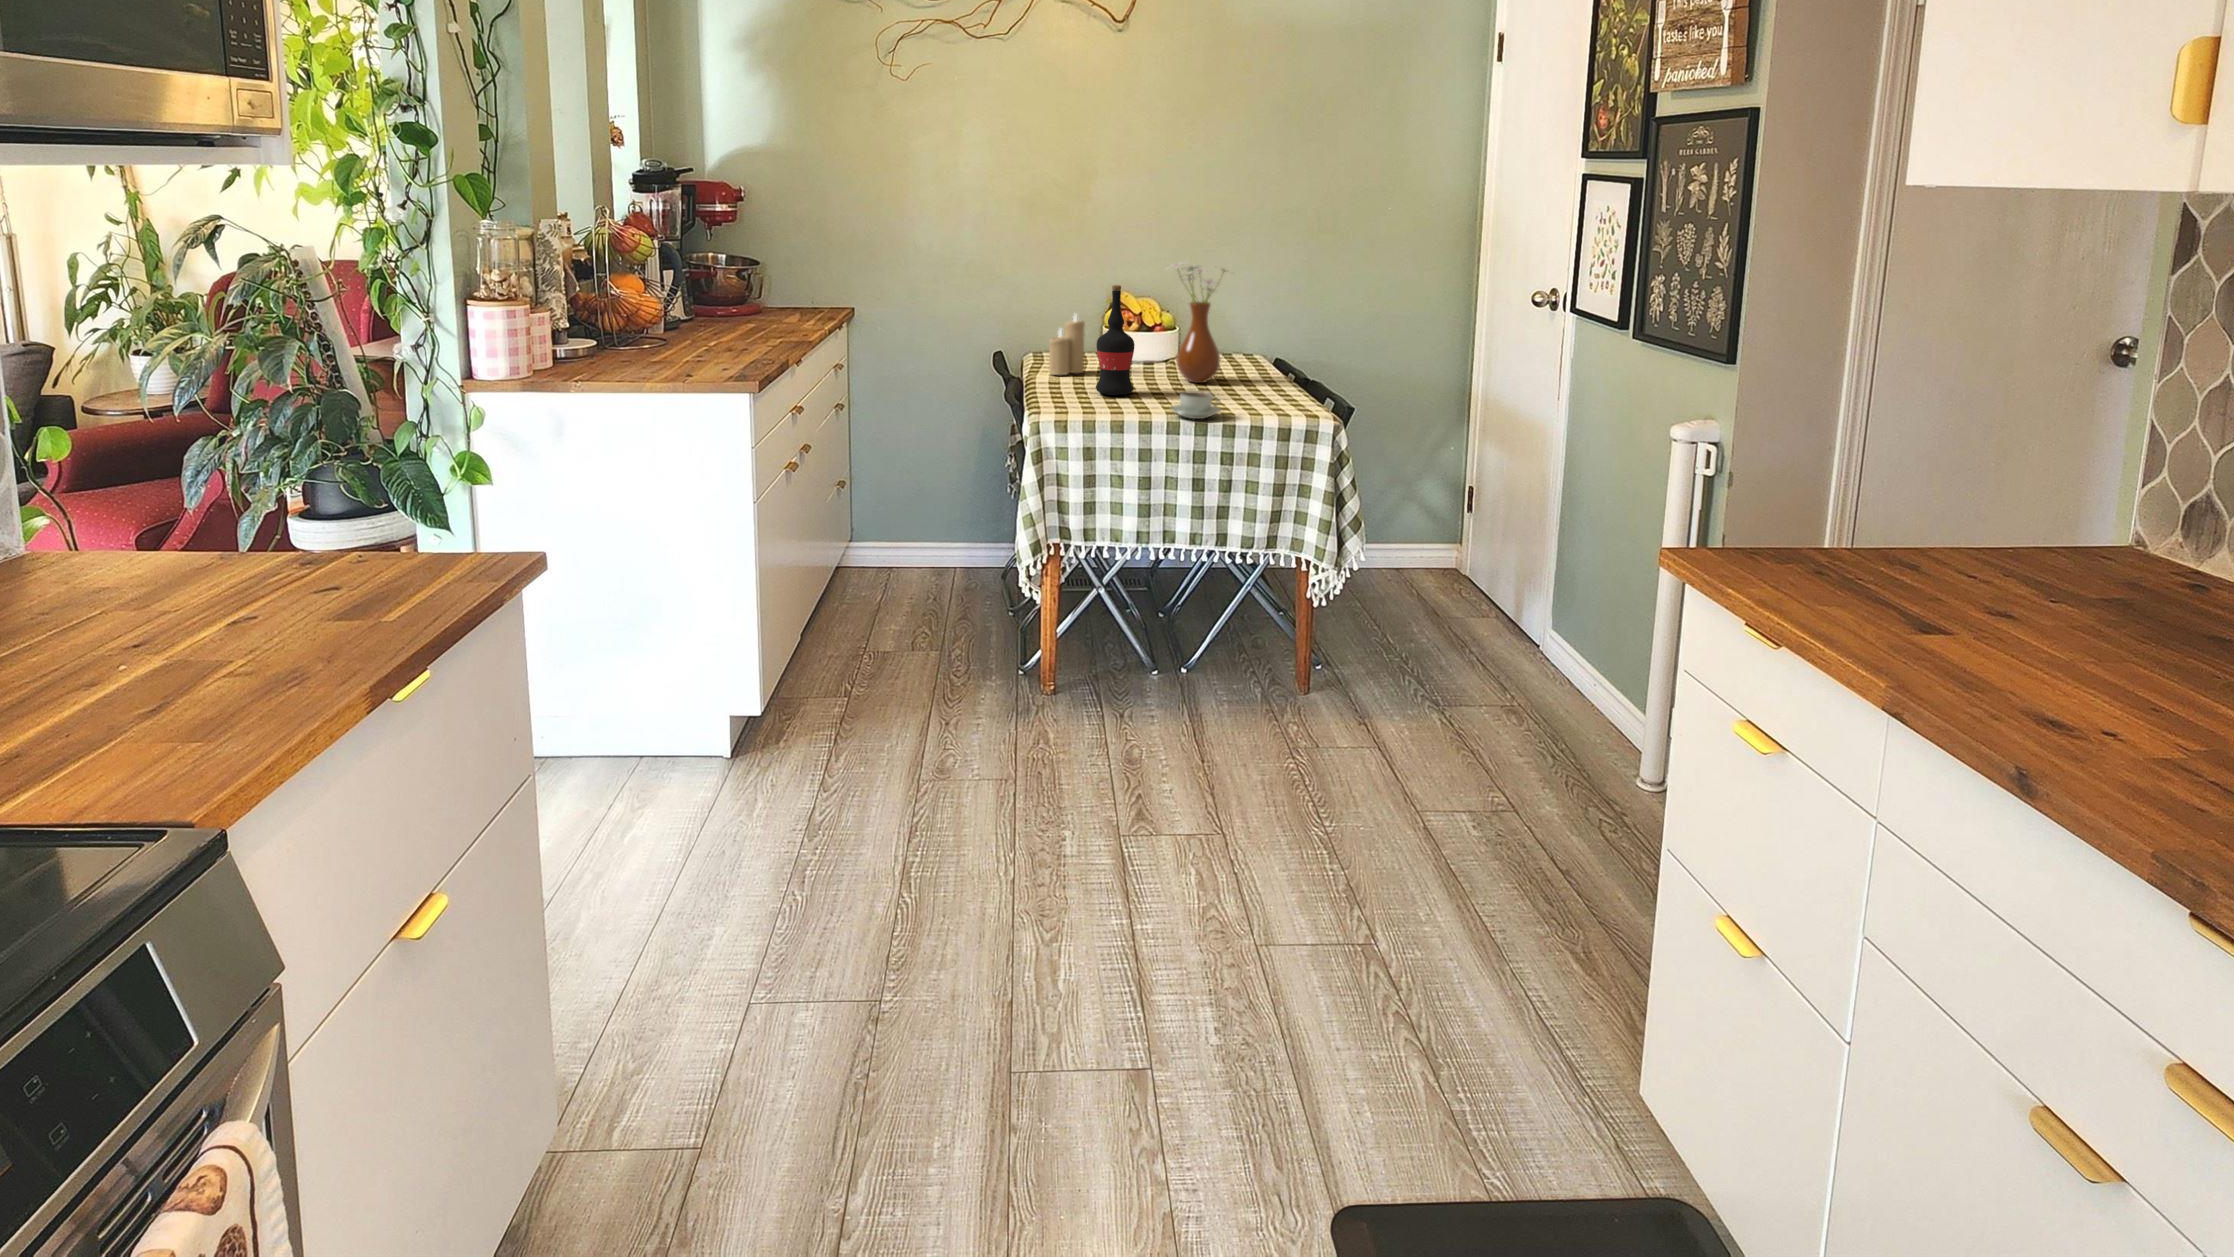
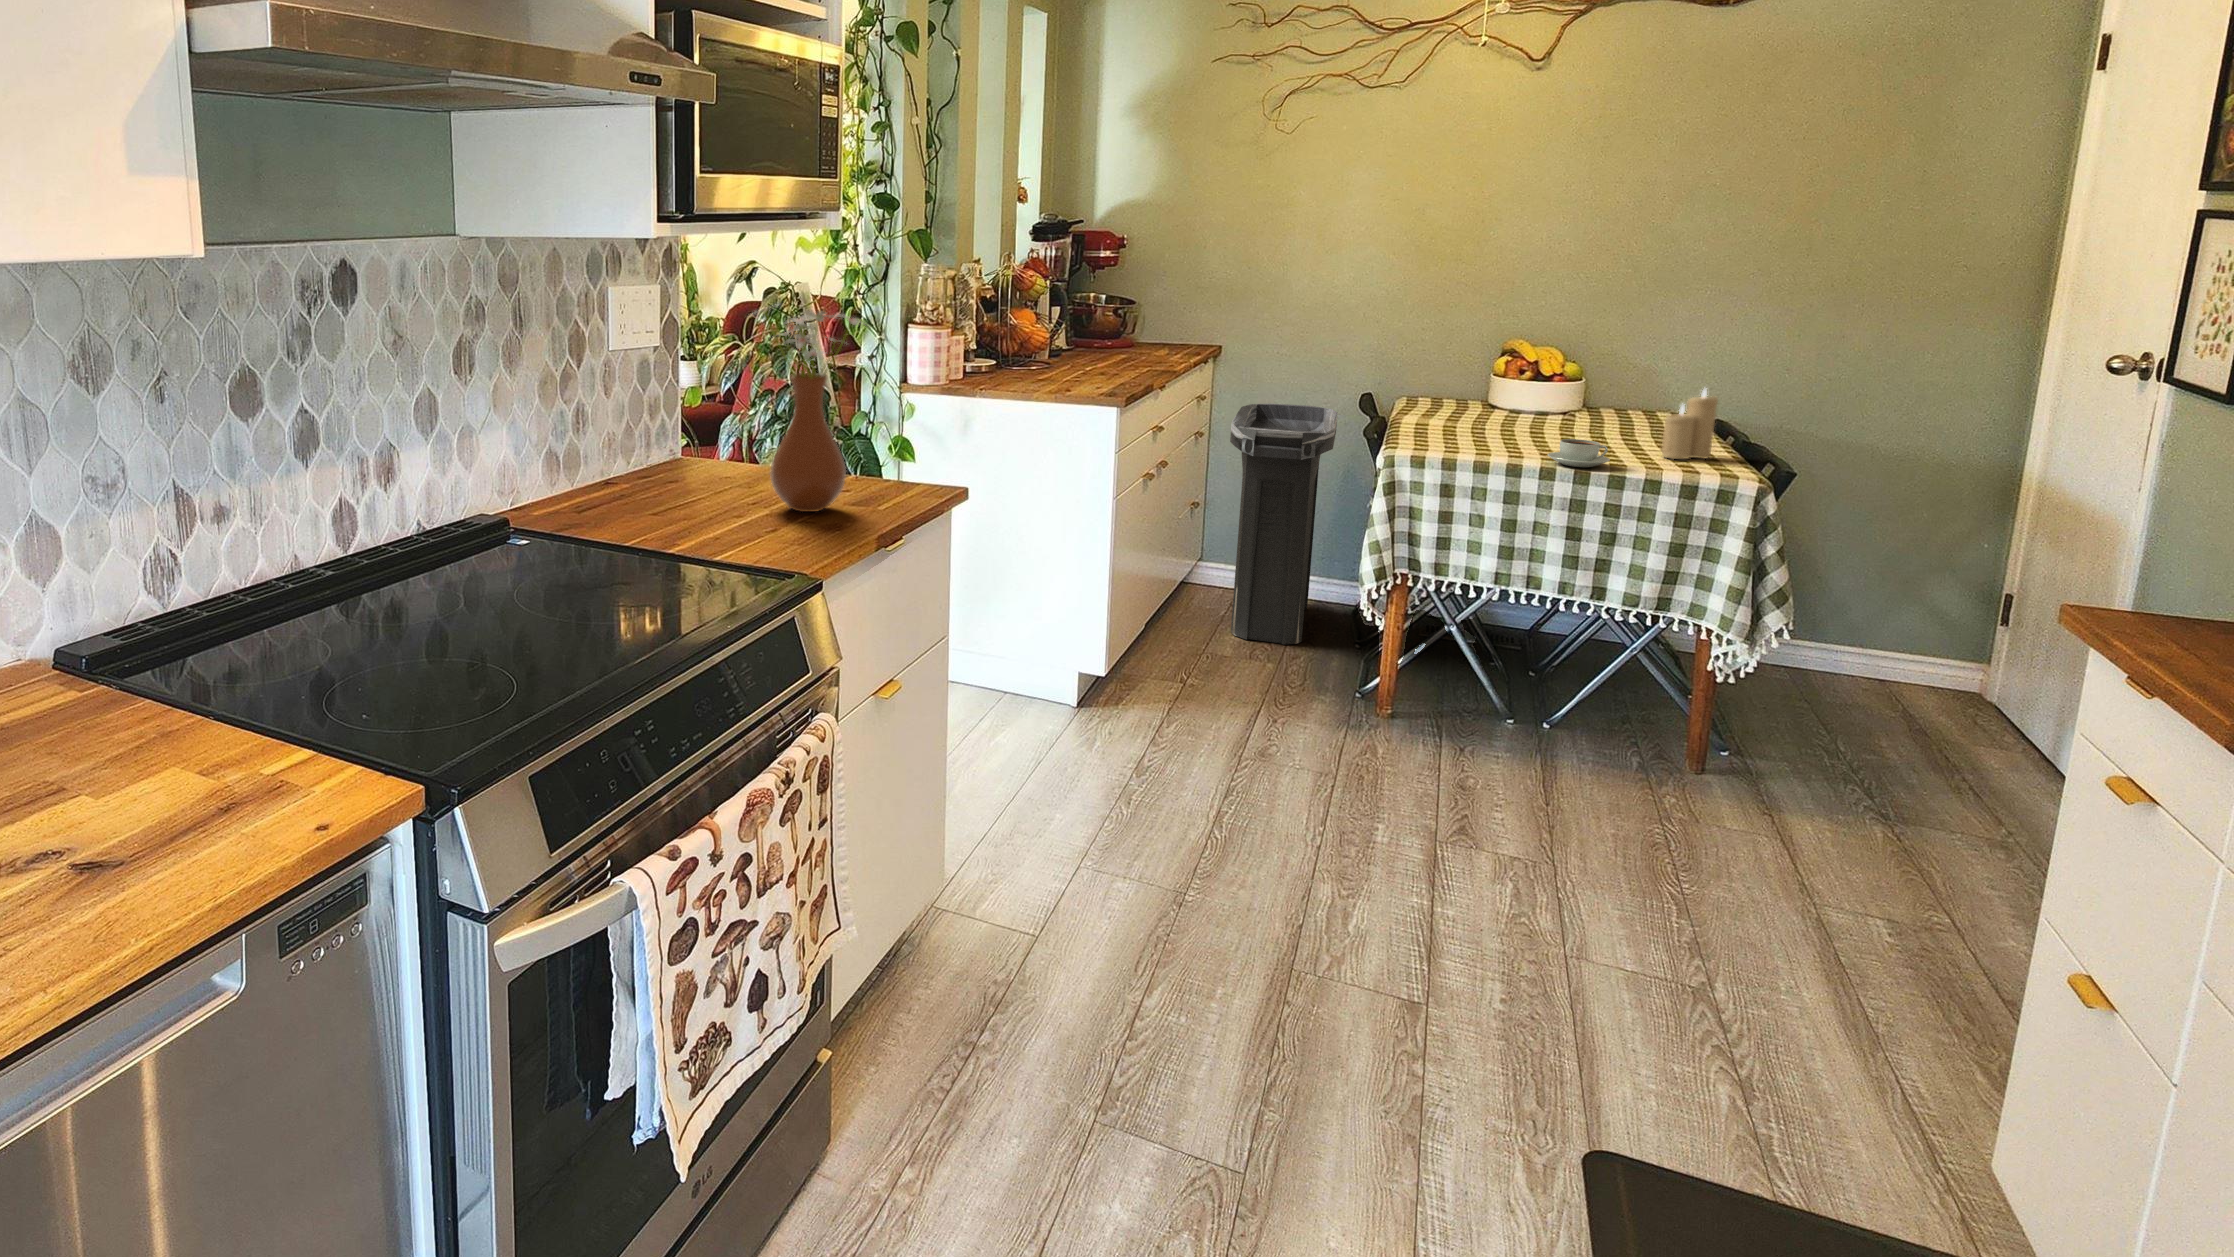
vase: present [1172,263,1225,383] -> present [752,304,866,512]
wine bottle: present [1096,285,1134,395] -> none [1468,330,1516,440]
candle: present [1049,315,1085,375] -> present [1662,389,1718,459]
trash can: none [870,366,972,625] -> present [1230,403,1338,645]

